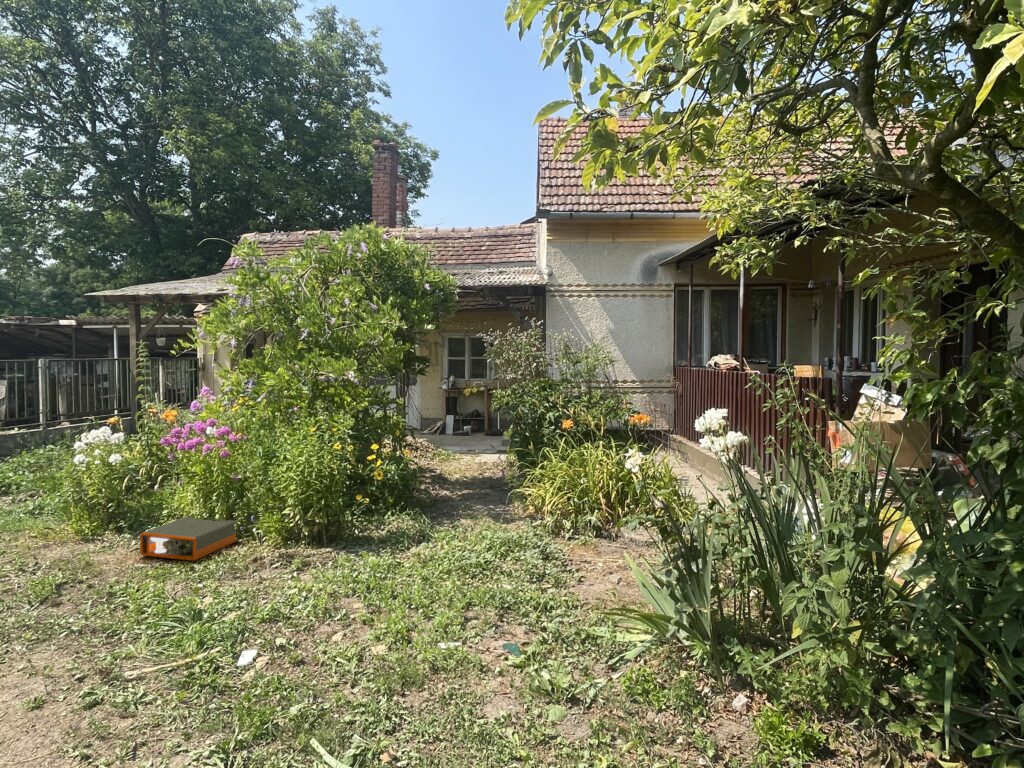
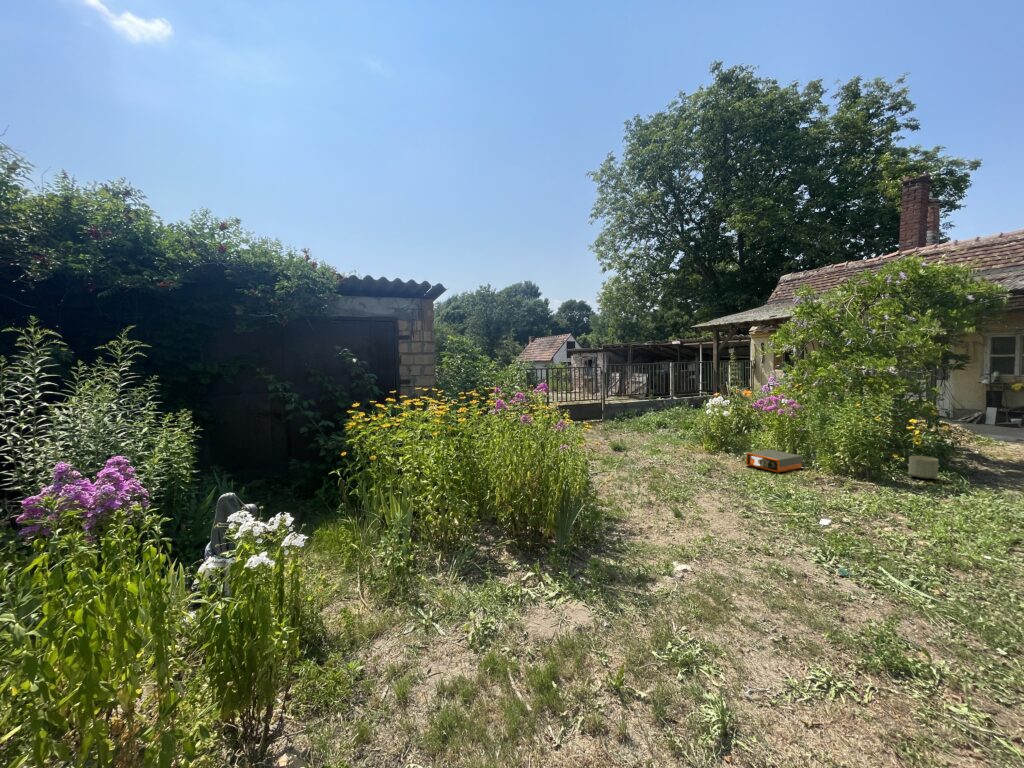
planter: none [373,494,403,527] -> present [908,456,939,480]

